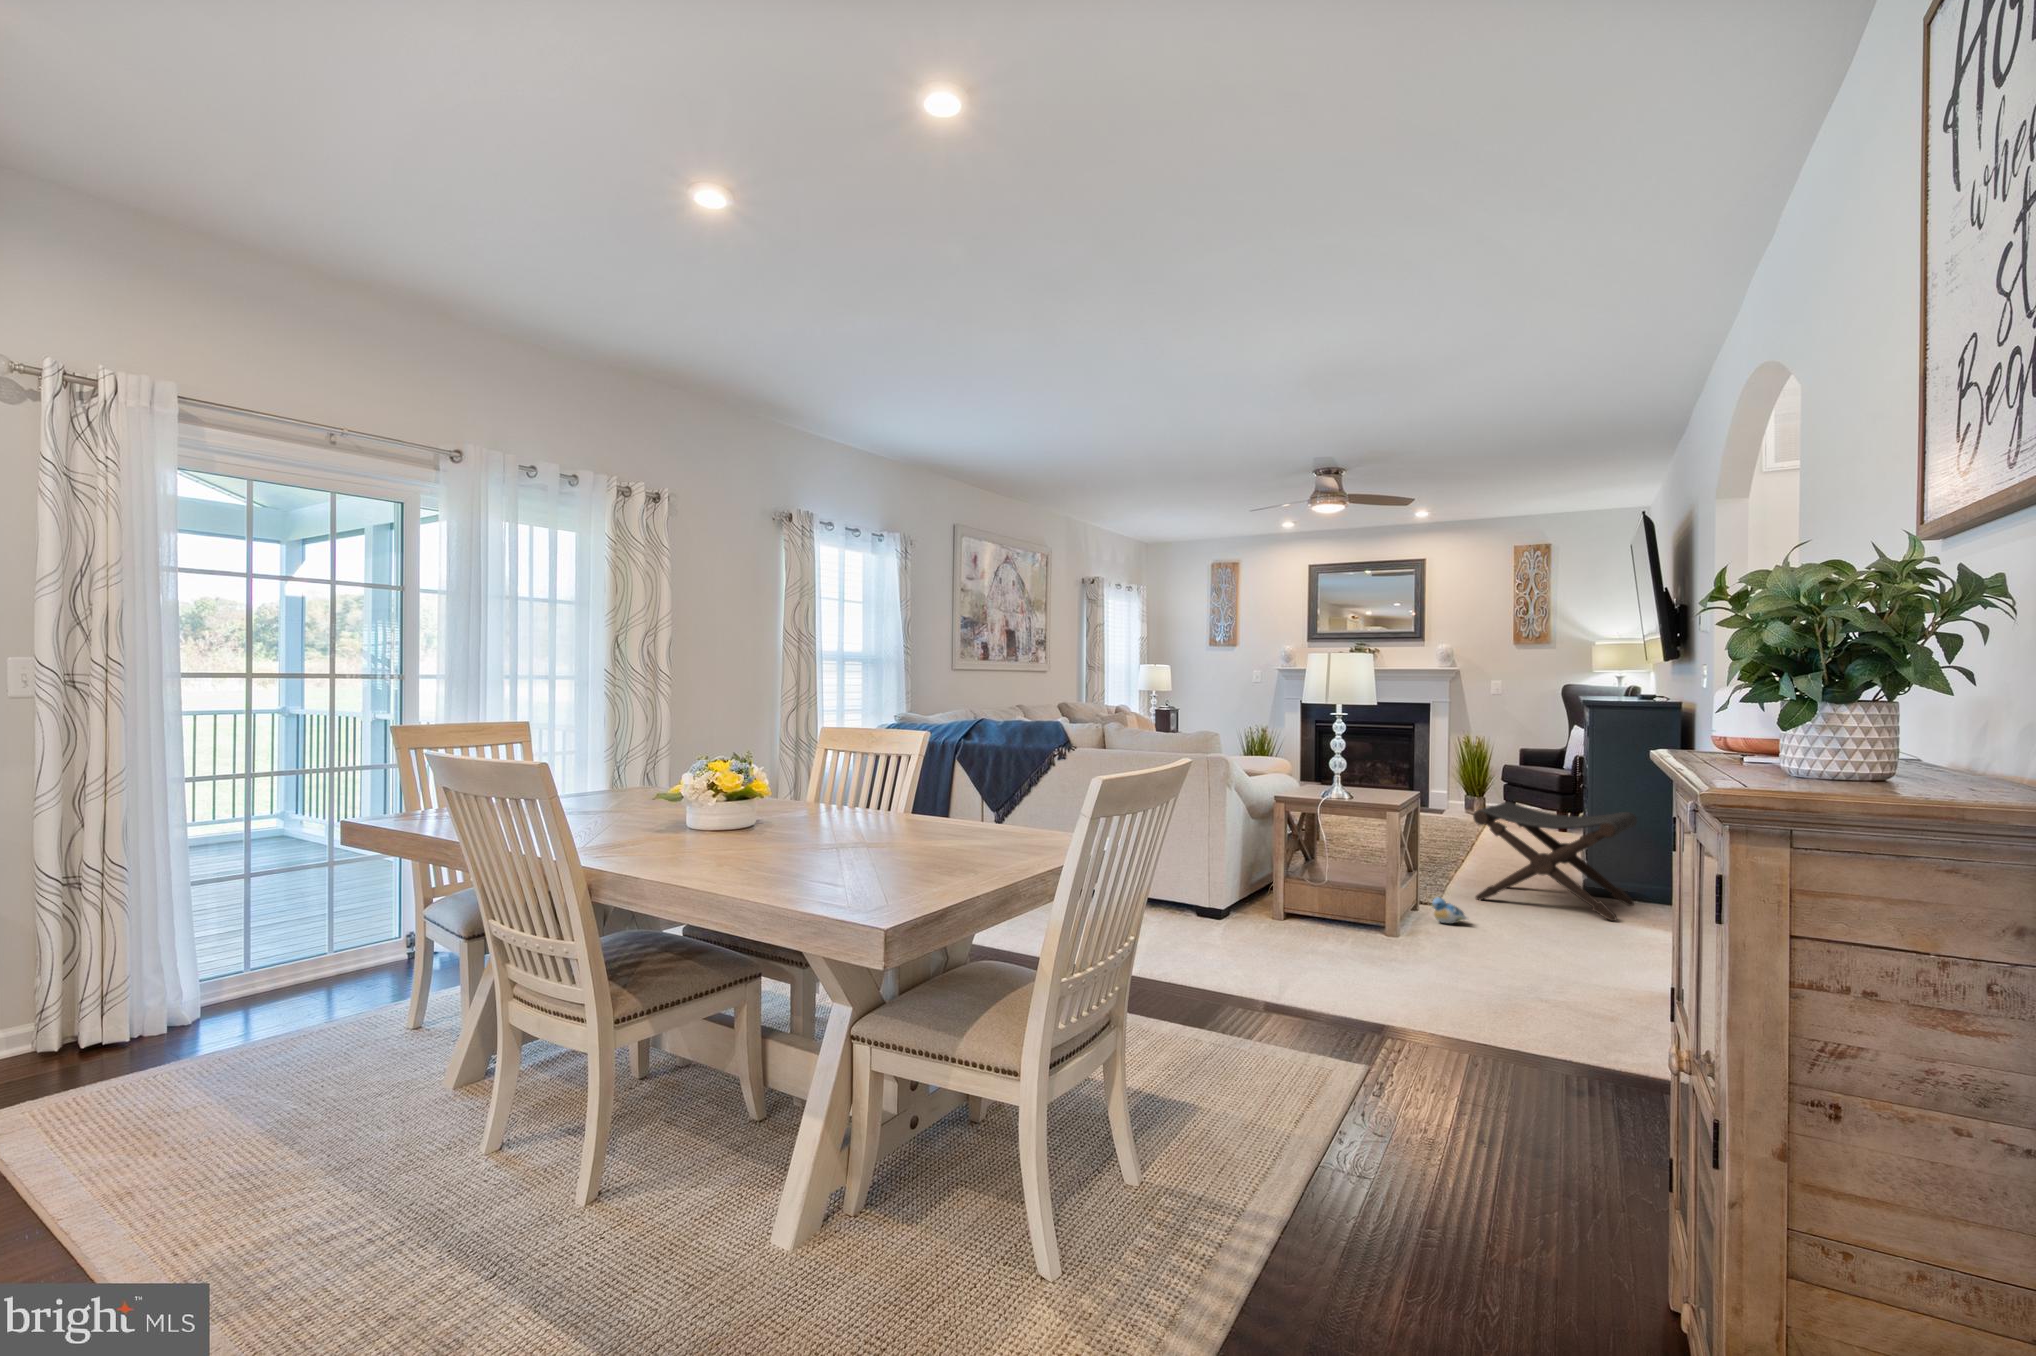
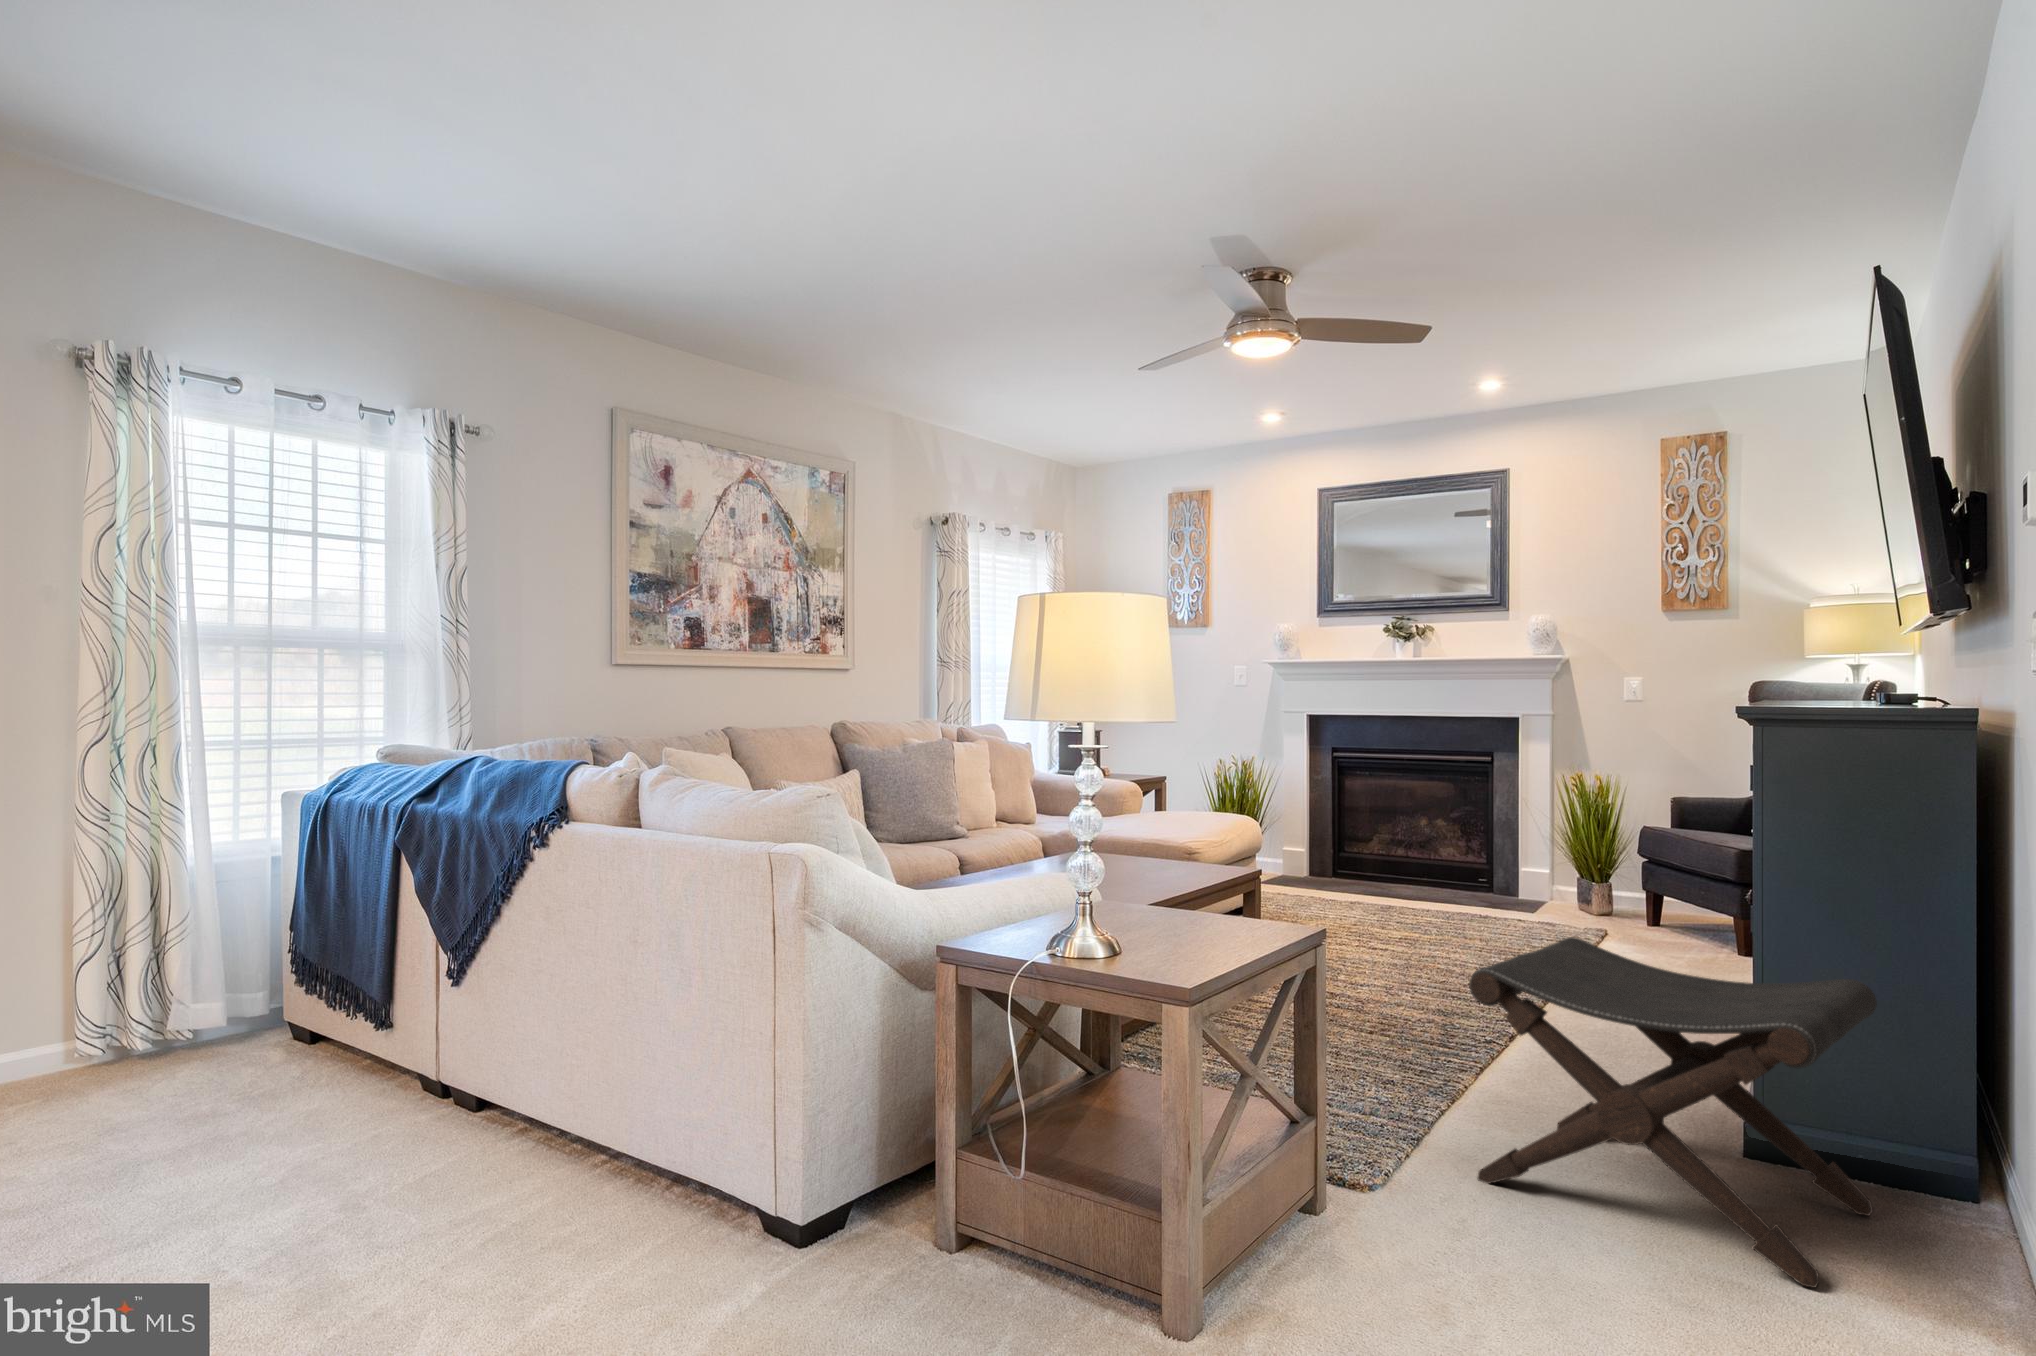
plush toy: present [1431,897,1468,924] -> none [1308,1222,1406,1295]

